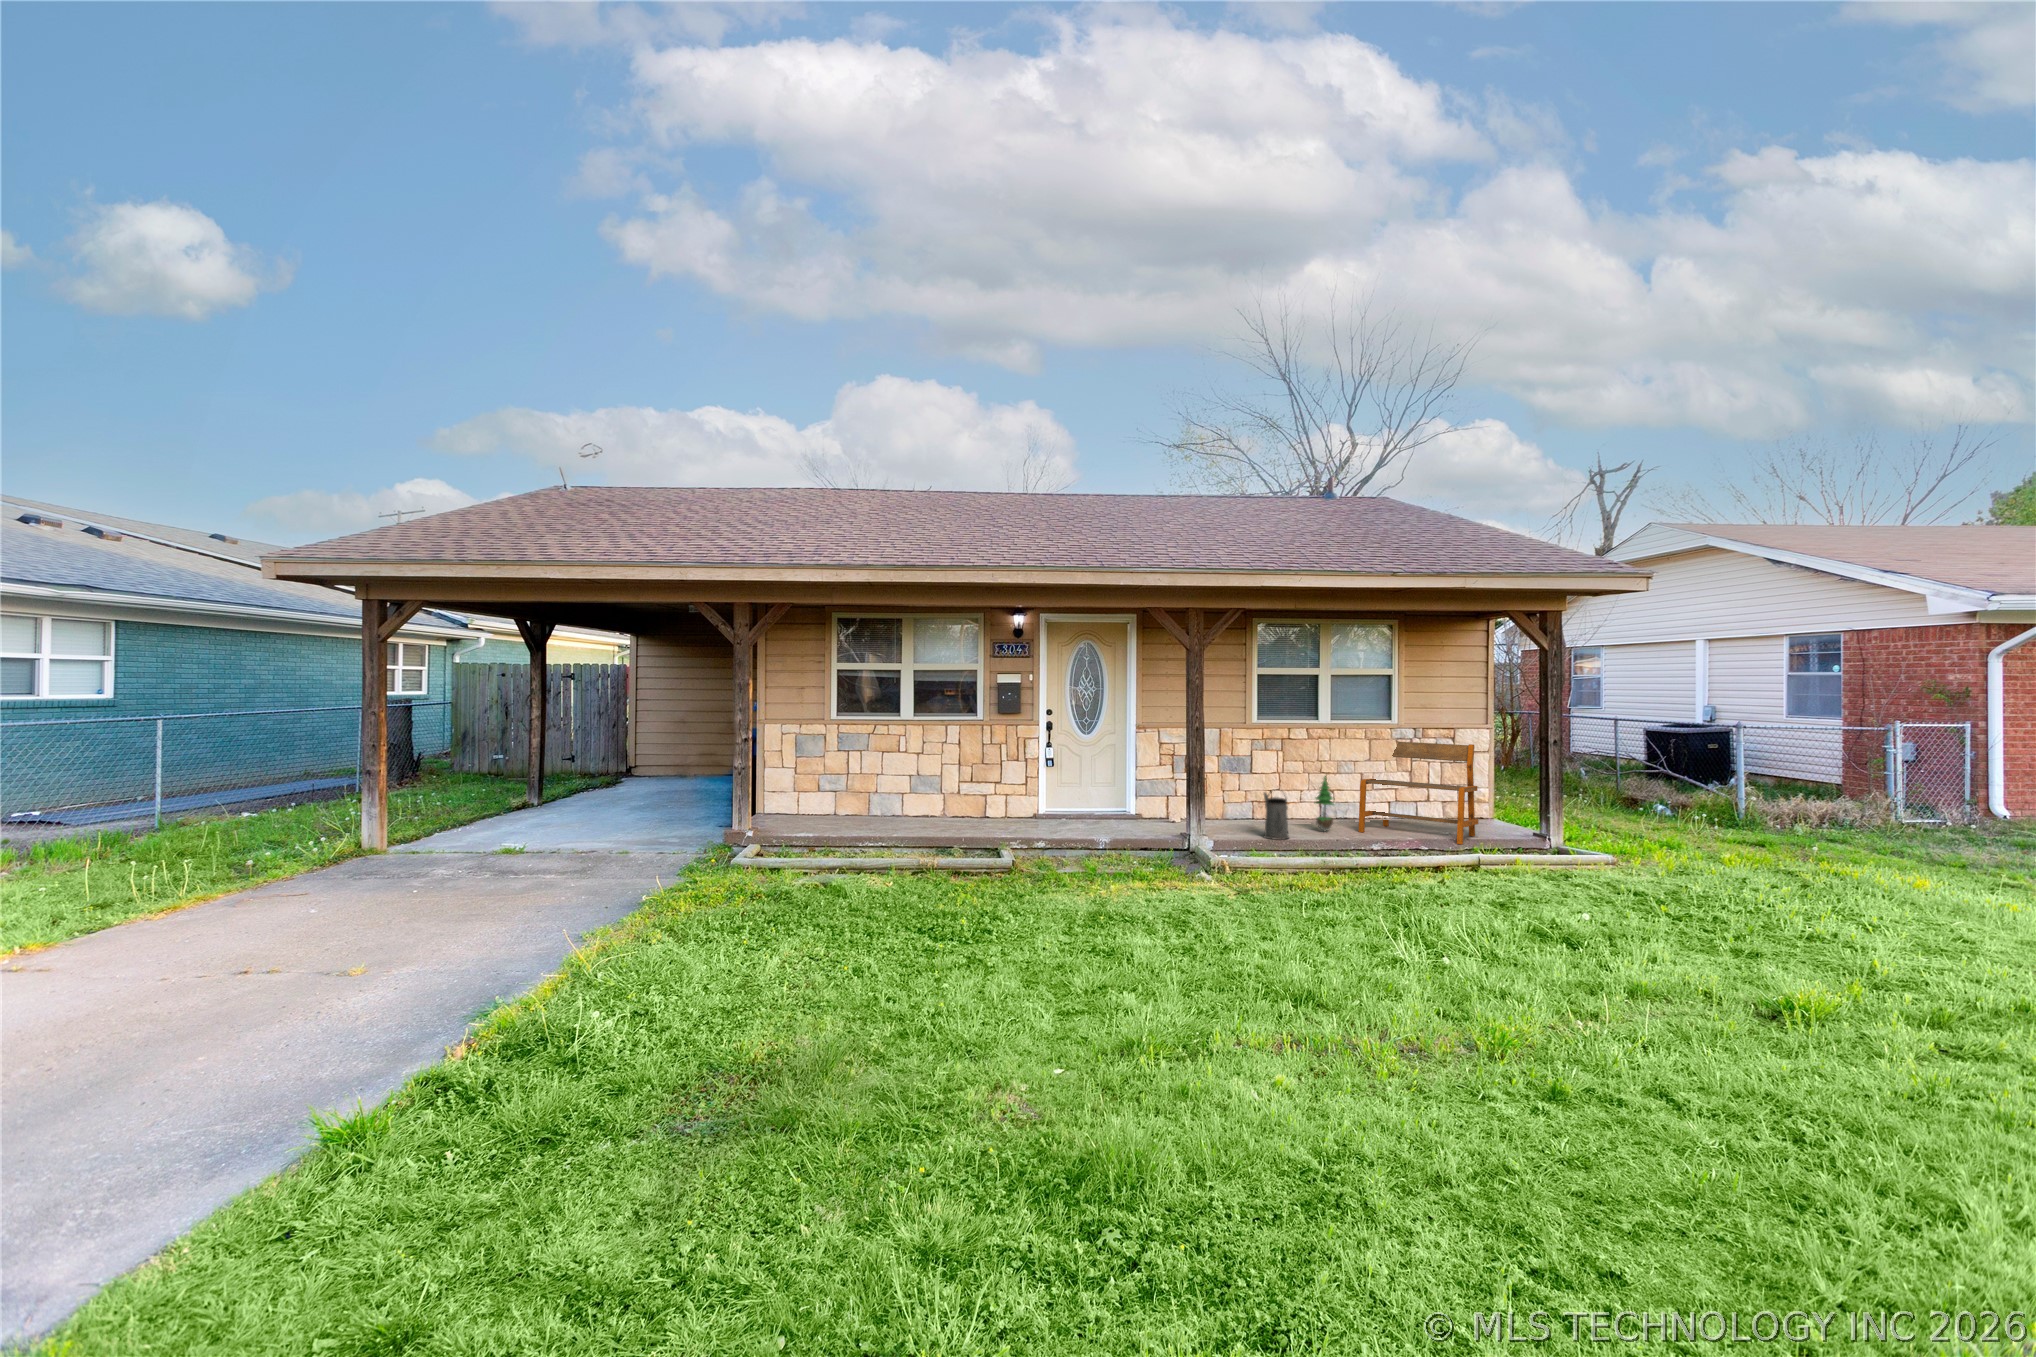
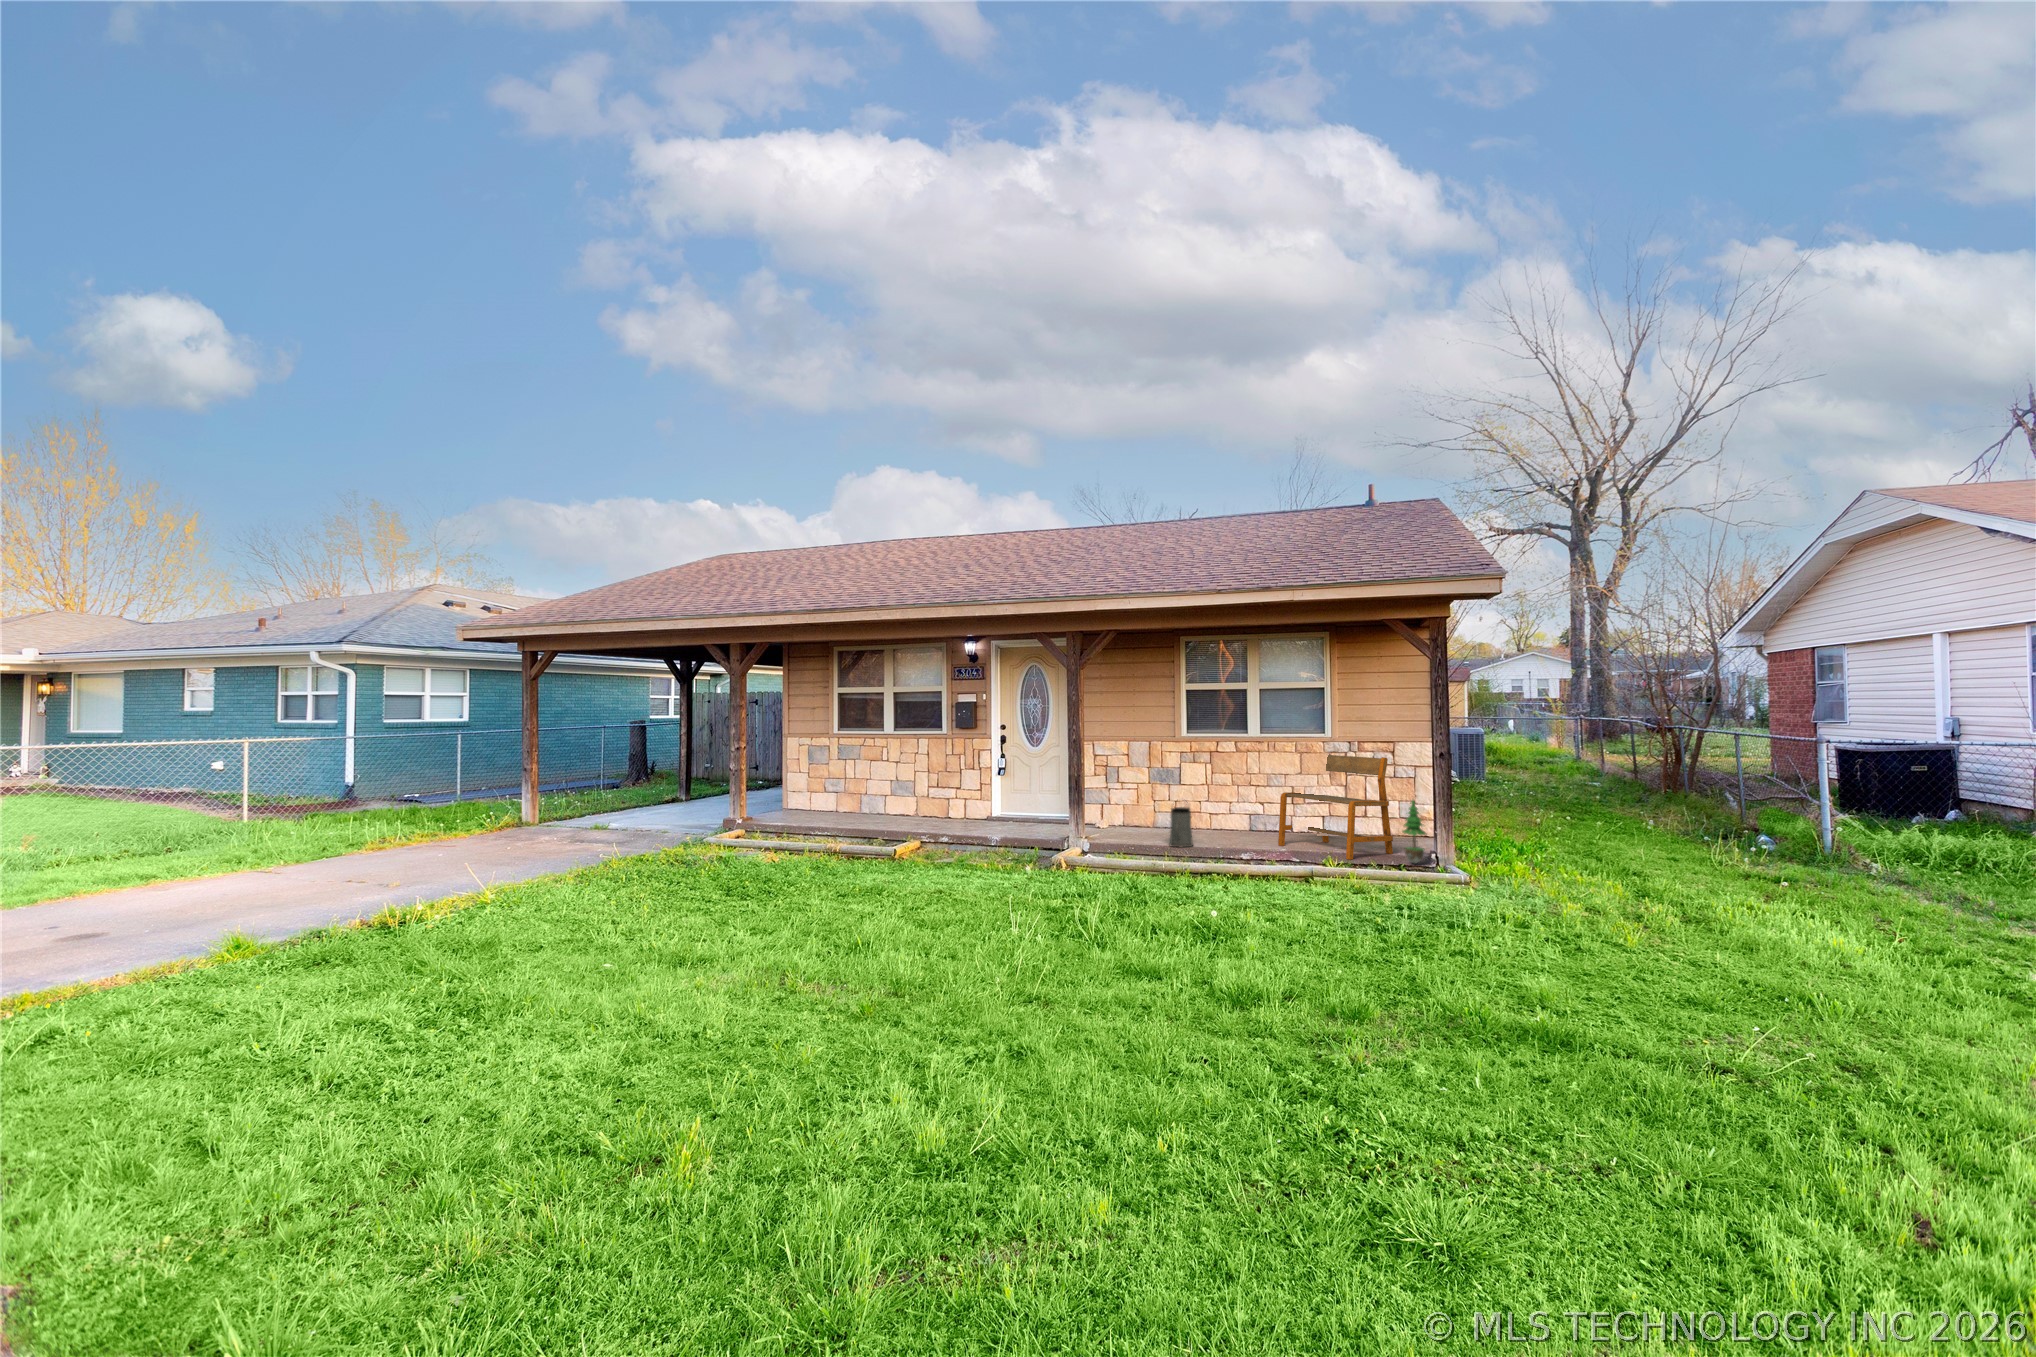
potted tree: present [1316,776,1333,831] -> present [1403,800,1427,864]

